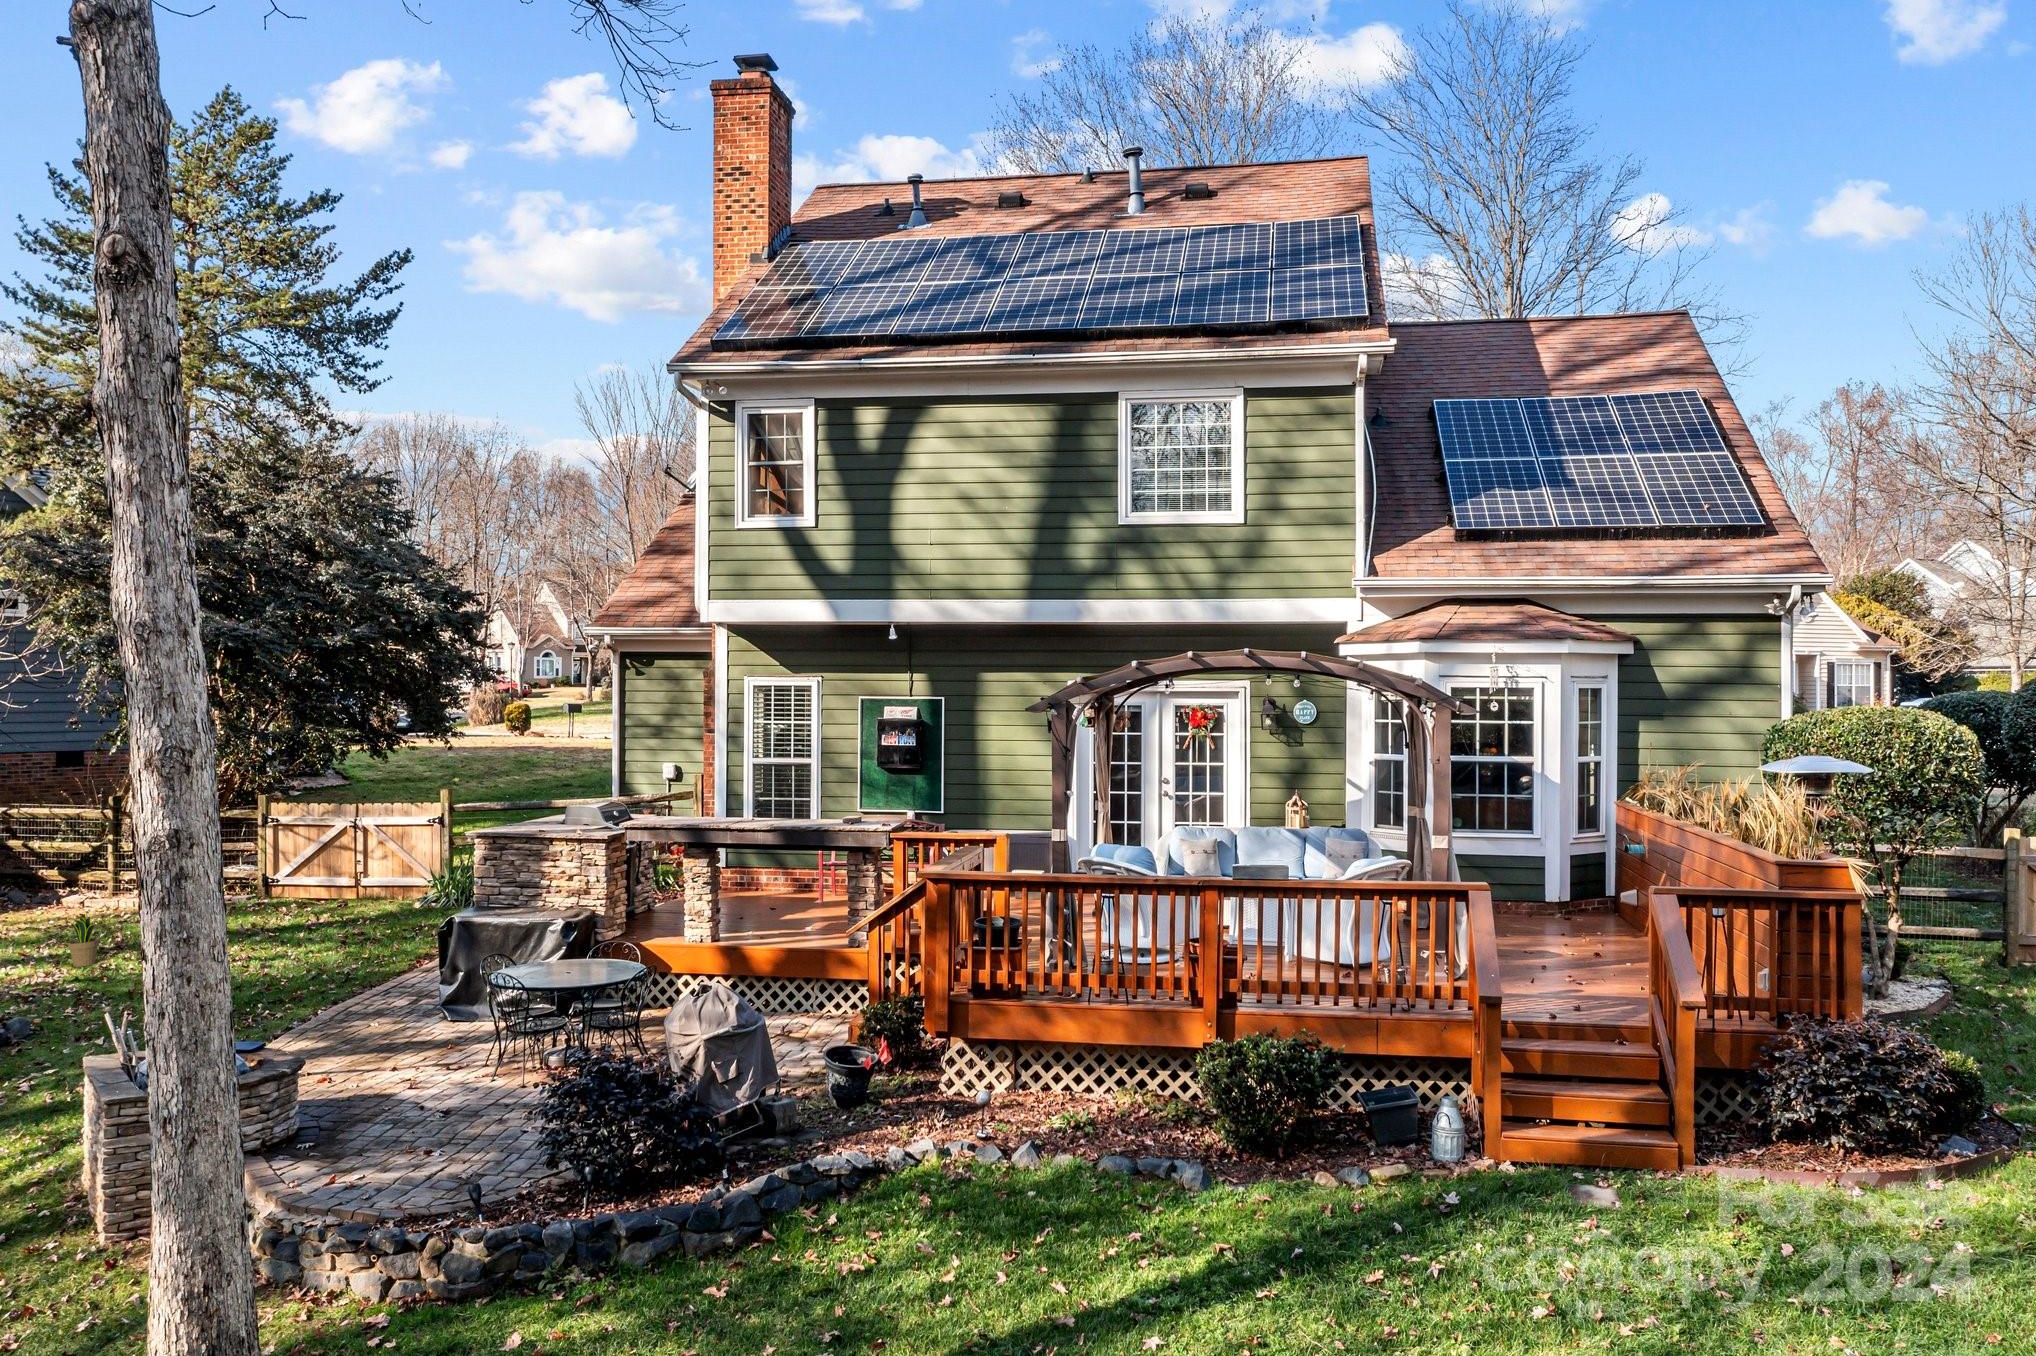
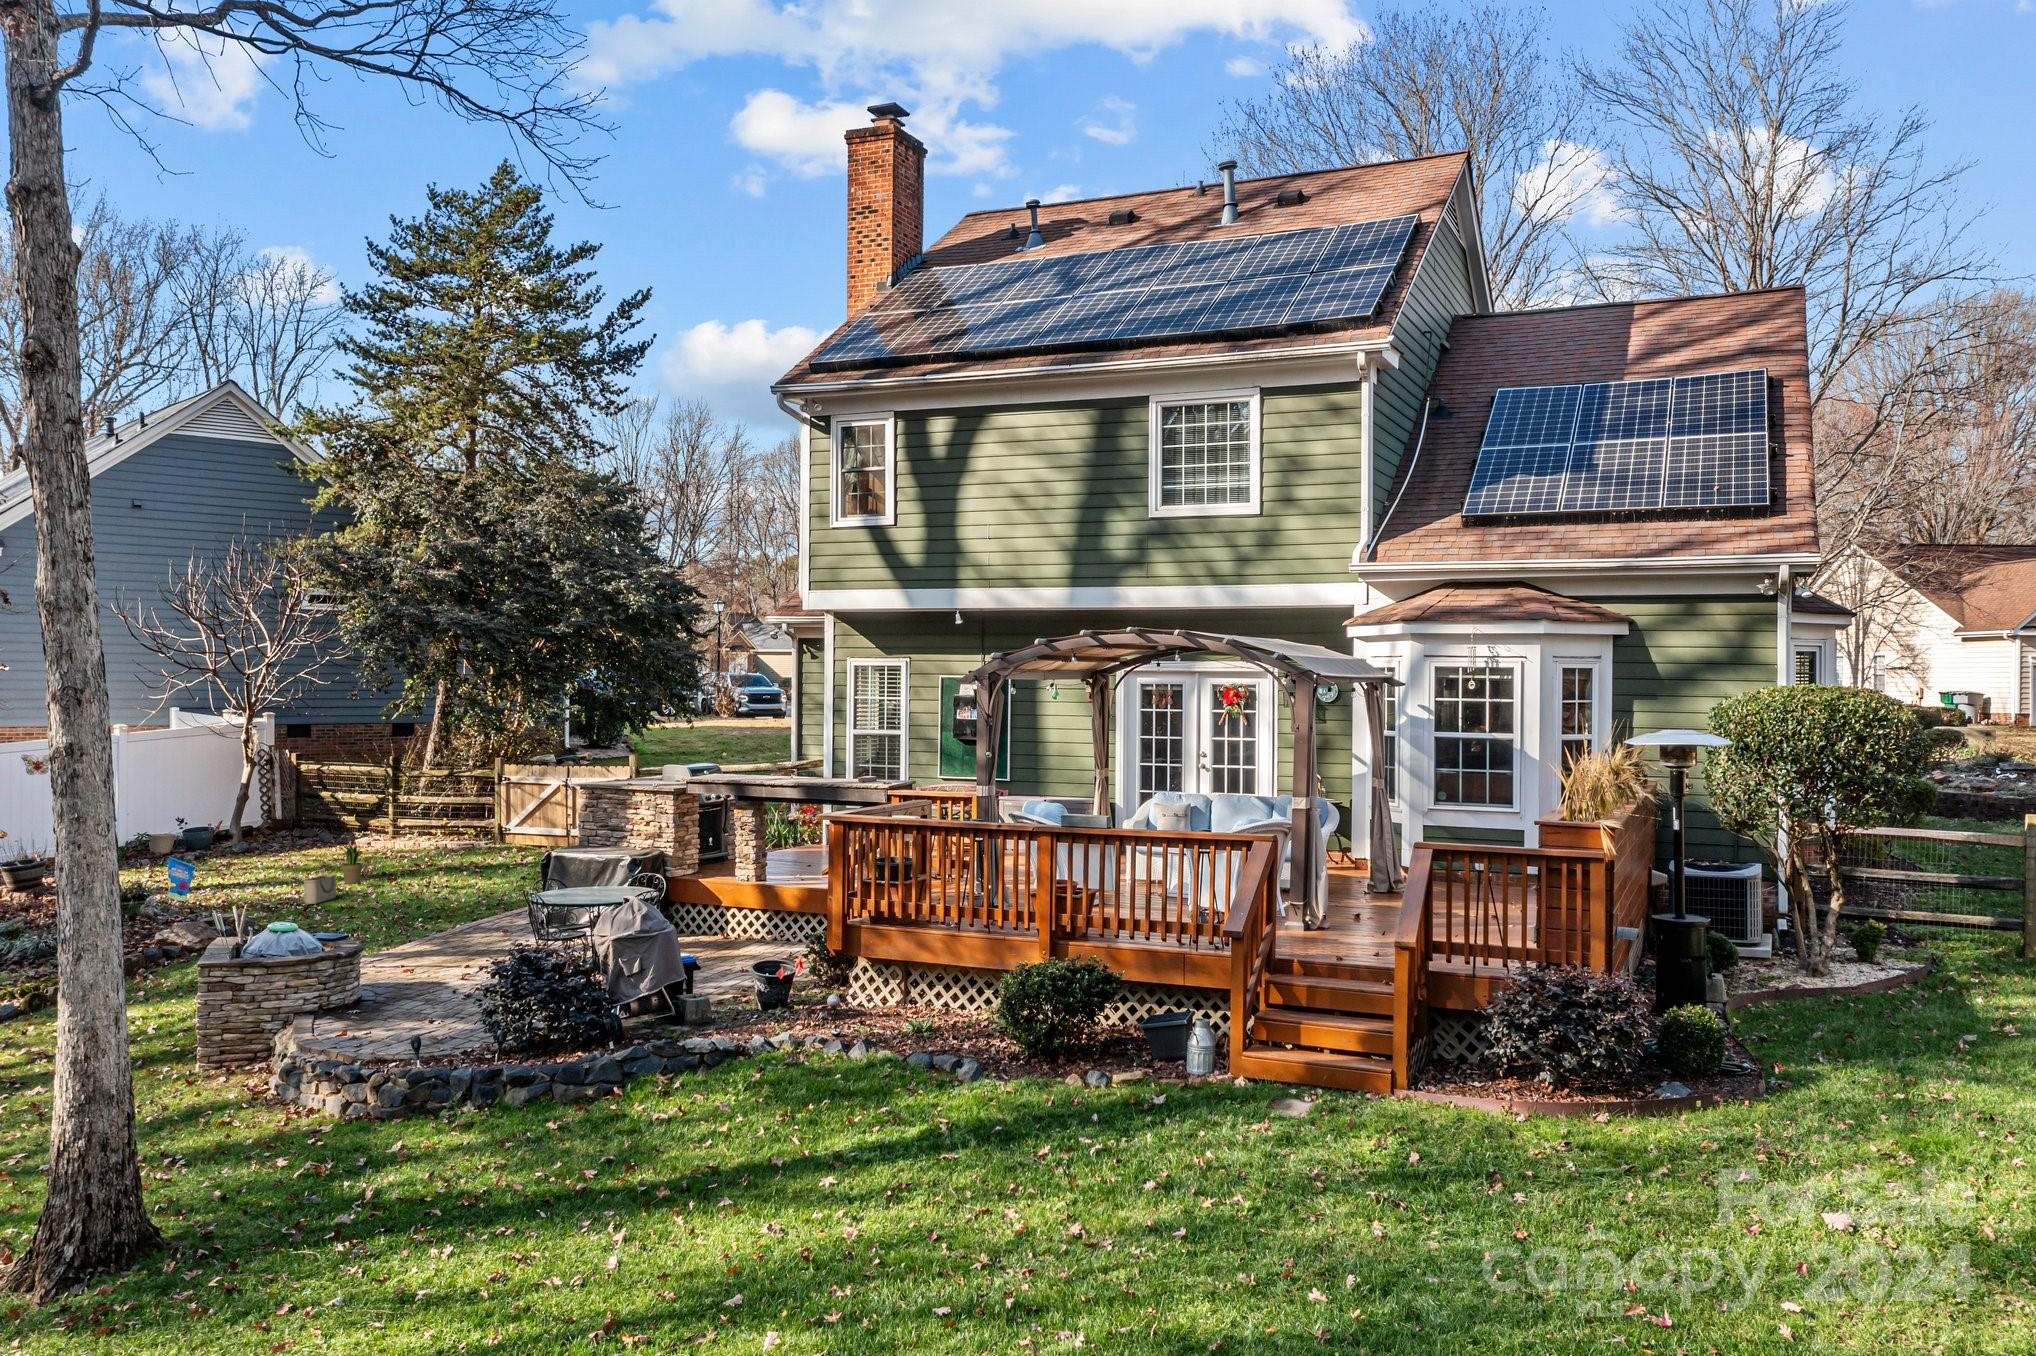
basket: none [28,960,74,1002] -> present [303,875,337,904]

